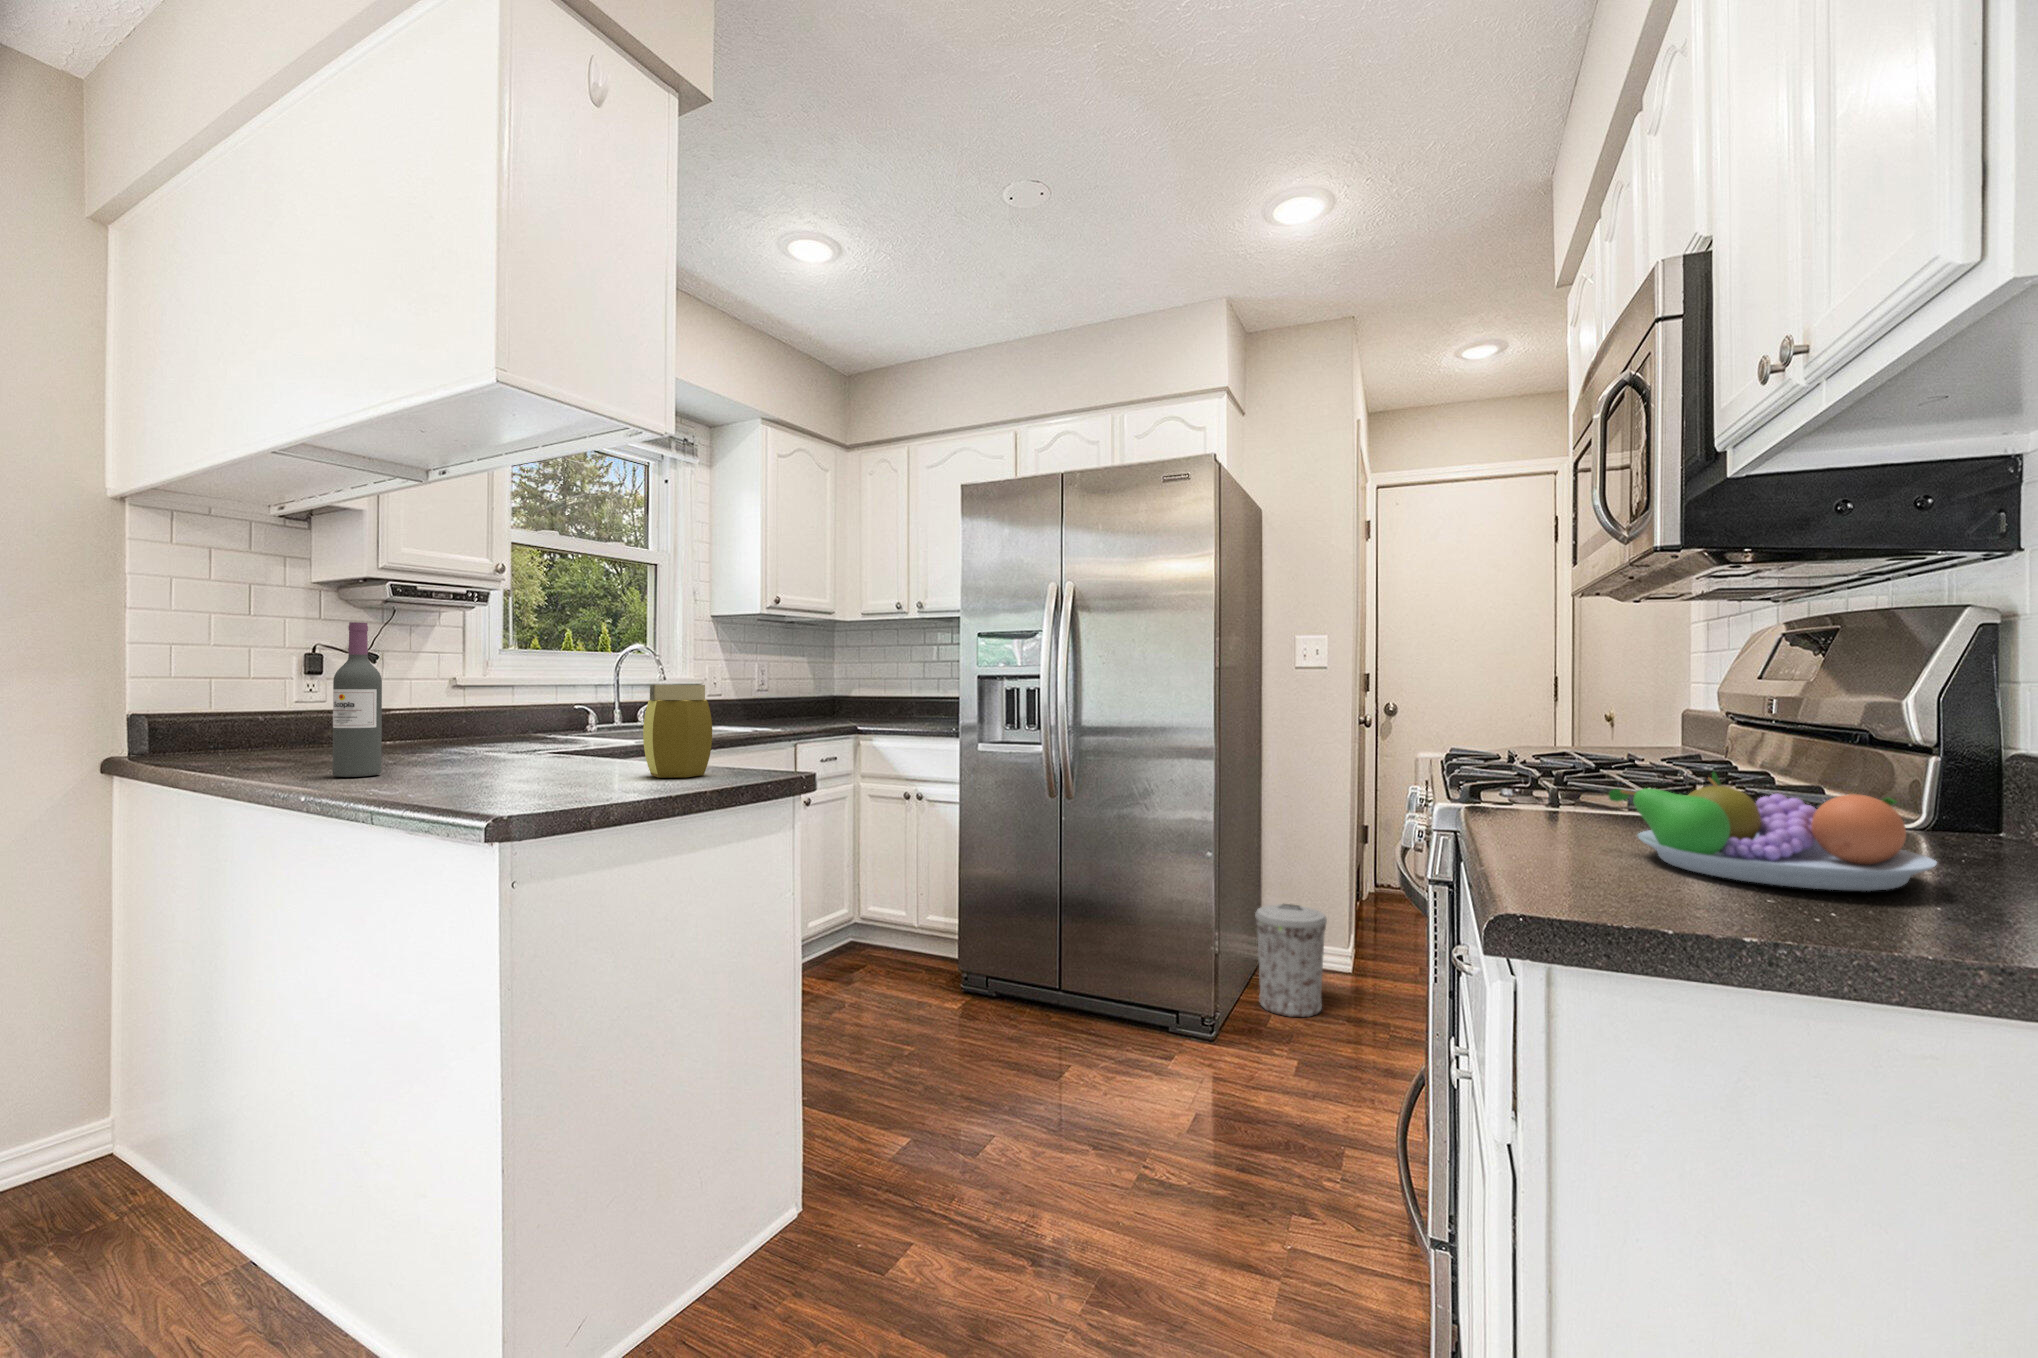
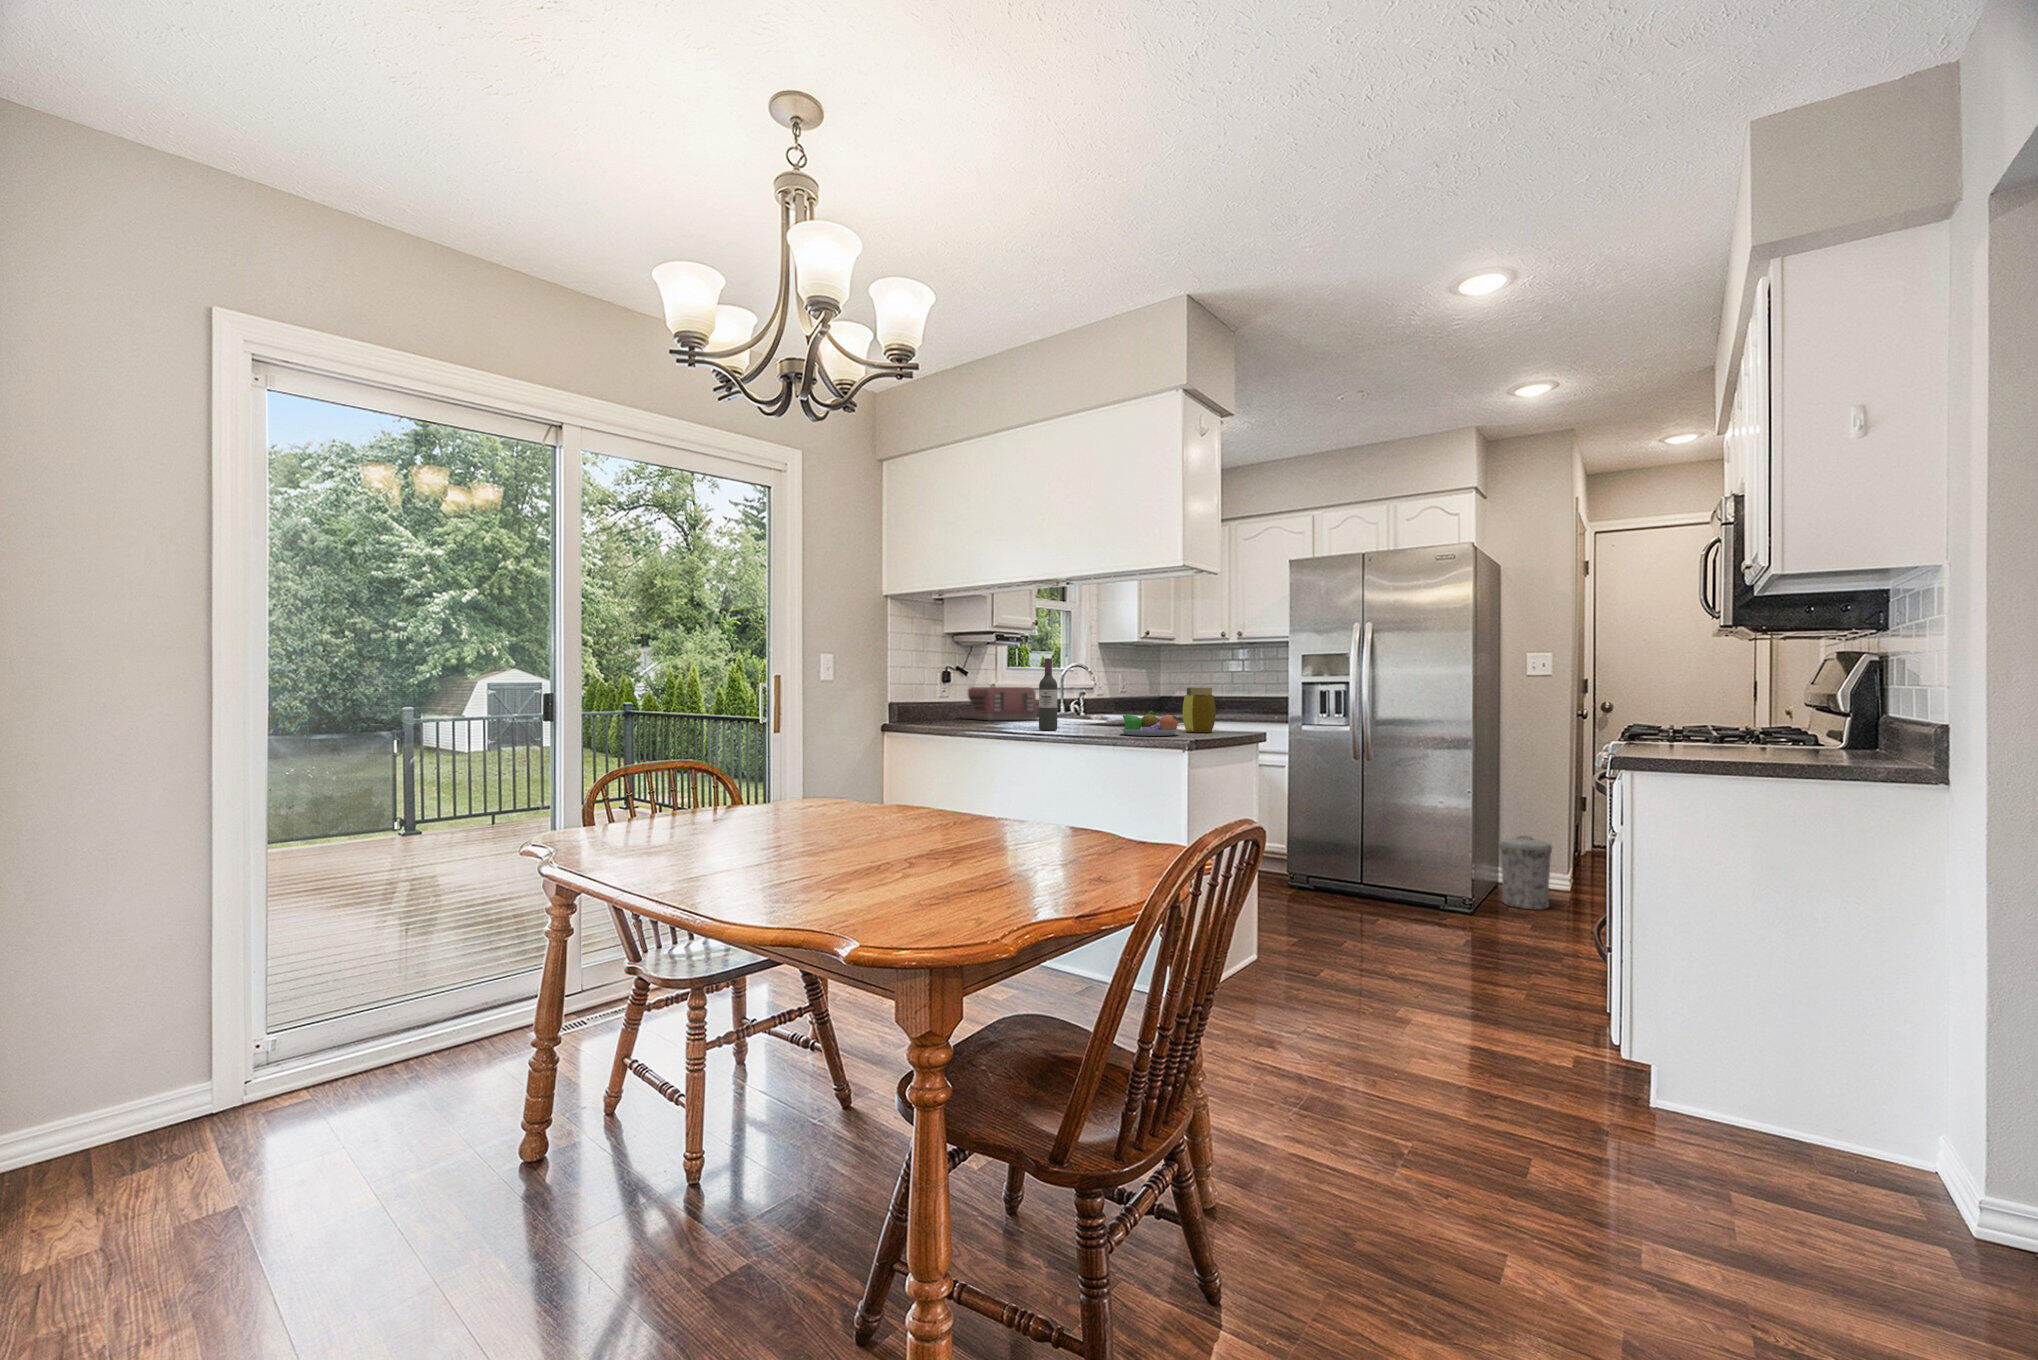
toaster: none [373,682,510,744] -> present [961,687,1037,720]
fruit bowl: present [1609,772,1937,891] -> present [1120,710,1179,736]

